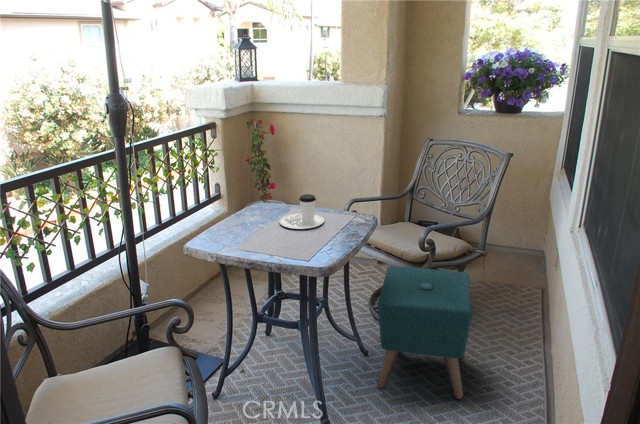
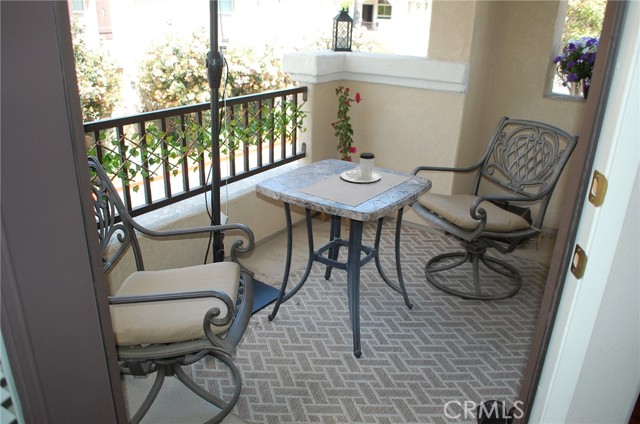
ottoman: present [378,266,472,399] -> none [412,229,516,358]

